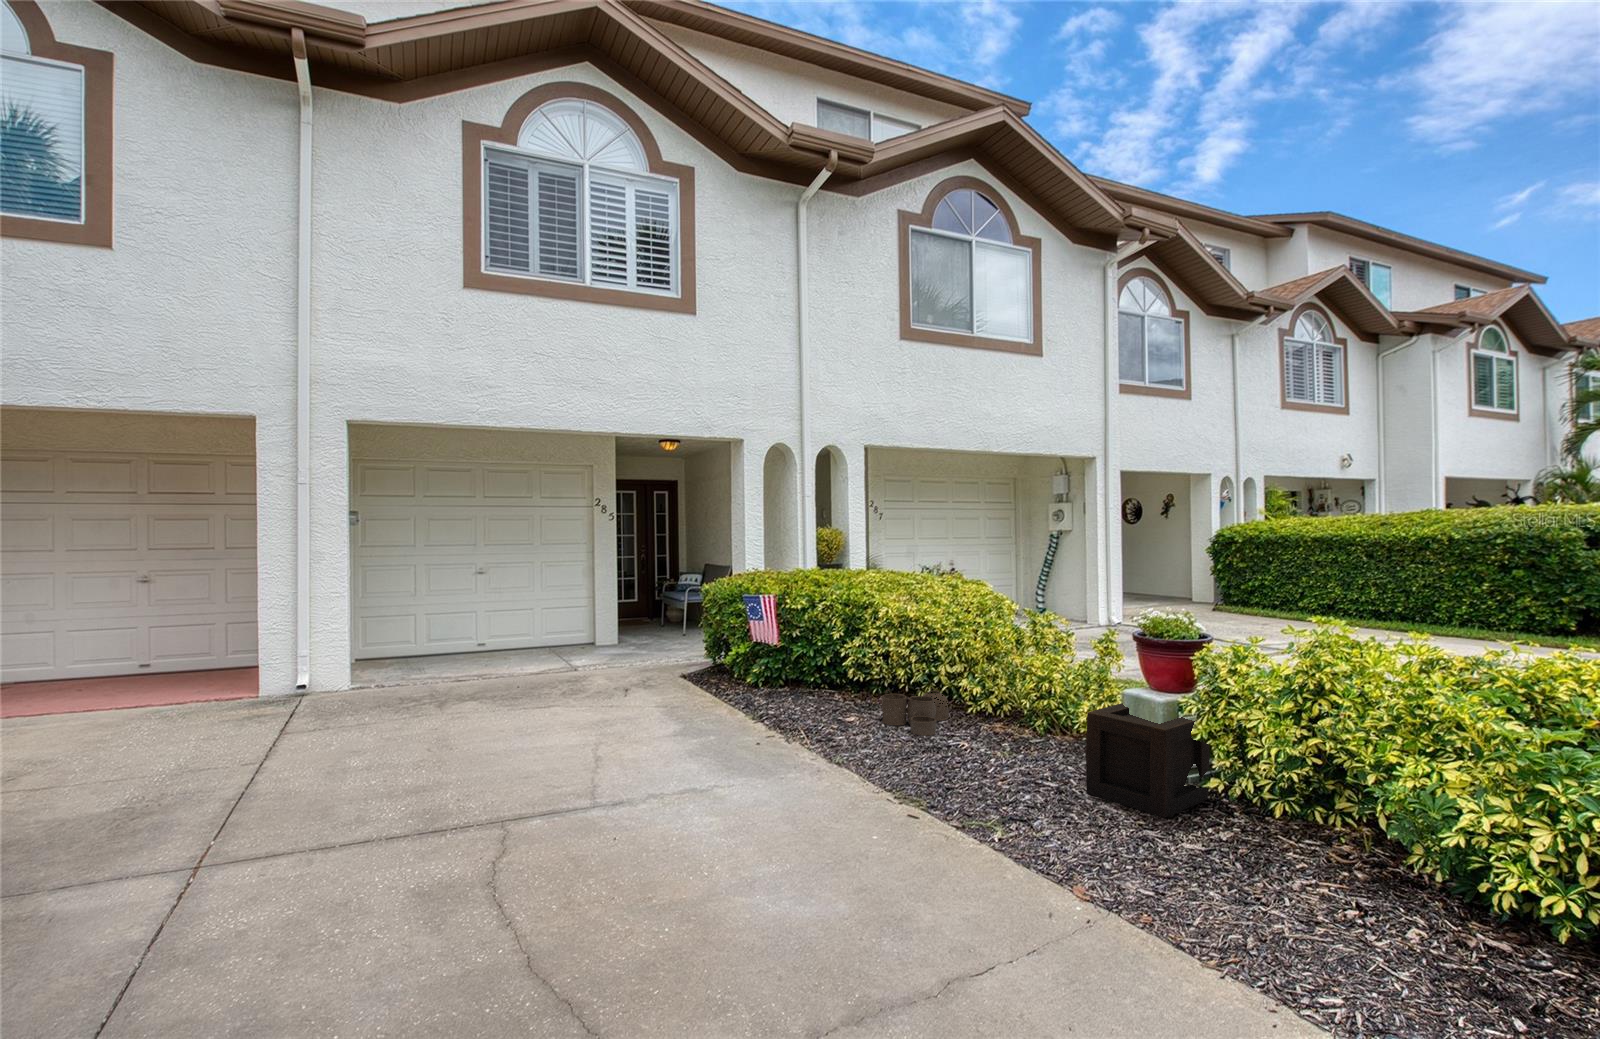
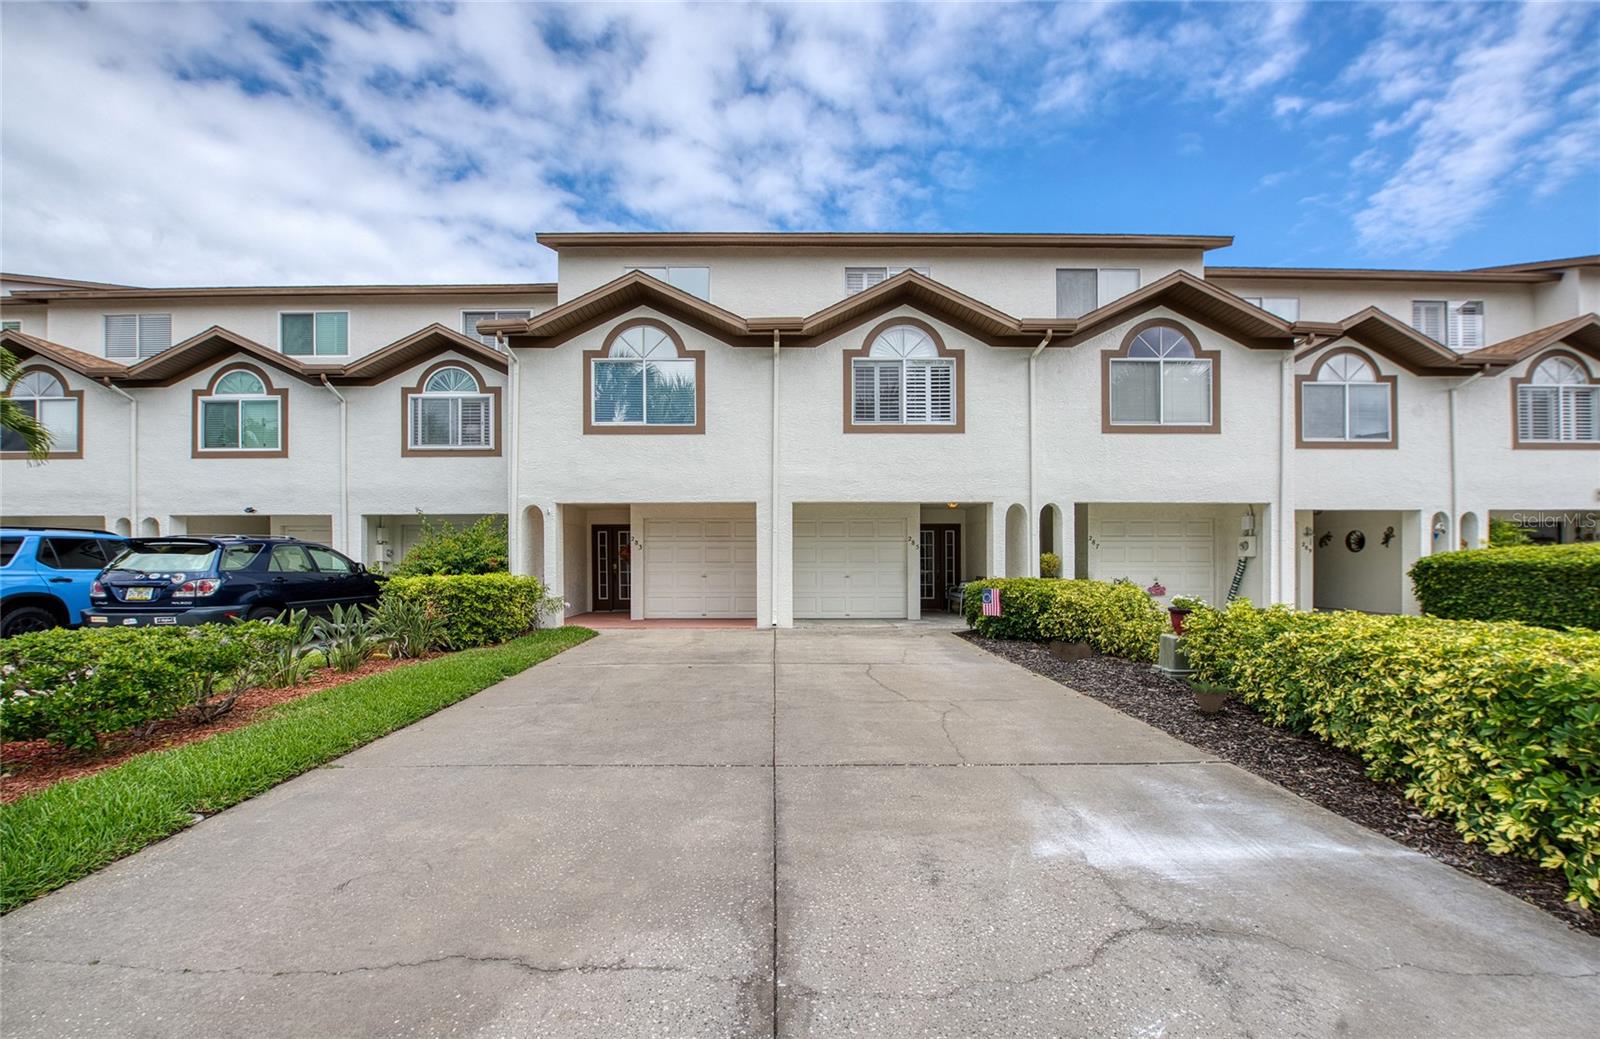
wooden crate: present [1086,703,1210,818] -> none [1127,643,1193,694]
decorative plant: none [1260,793,1395,873] -> present [1184,679,1230,713]

